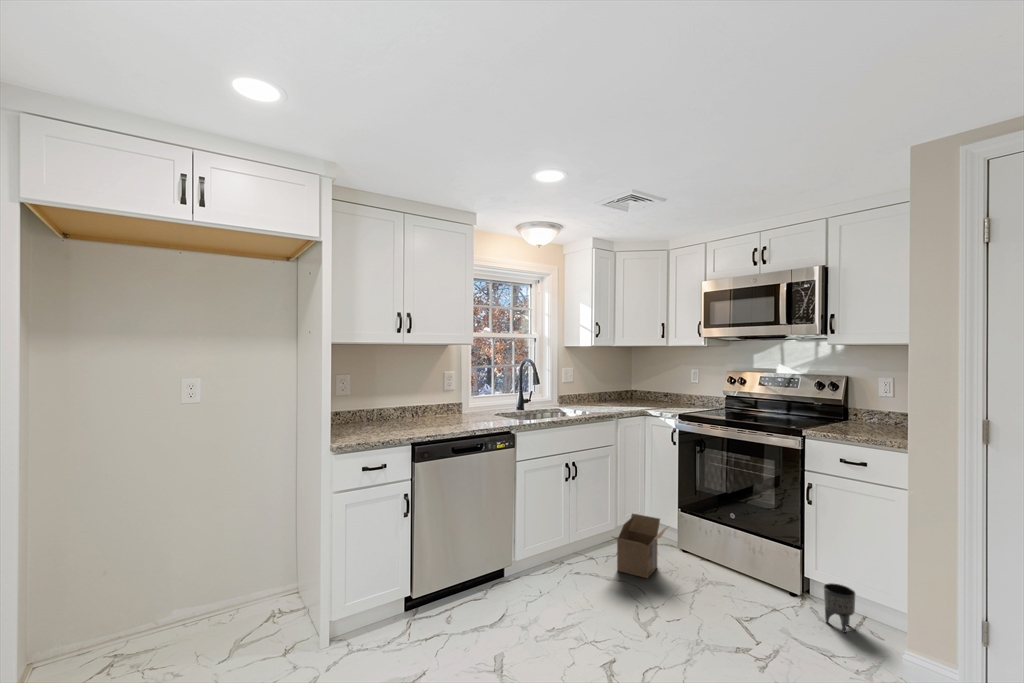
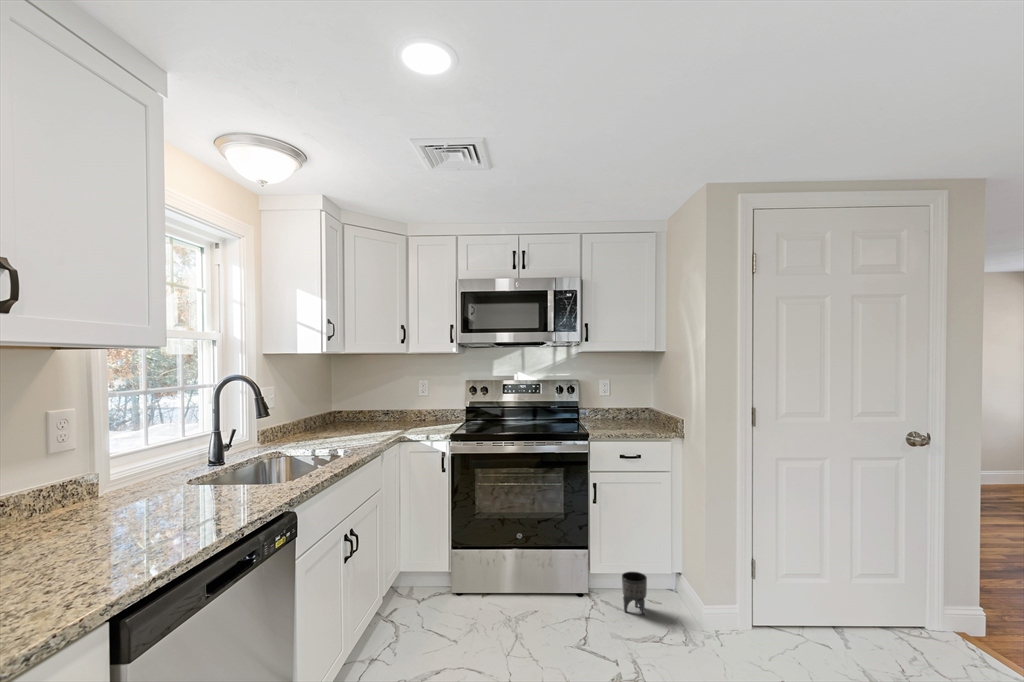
cardboard box: present [614,514,668,578] -> none [414,563,475,648]

